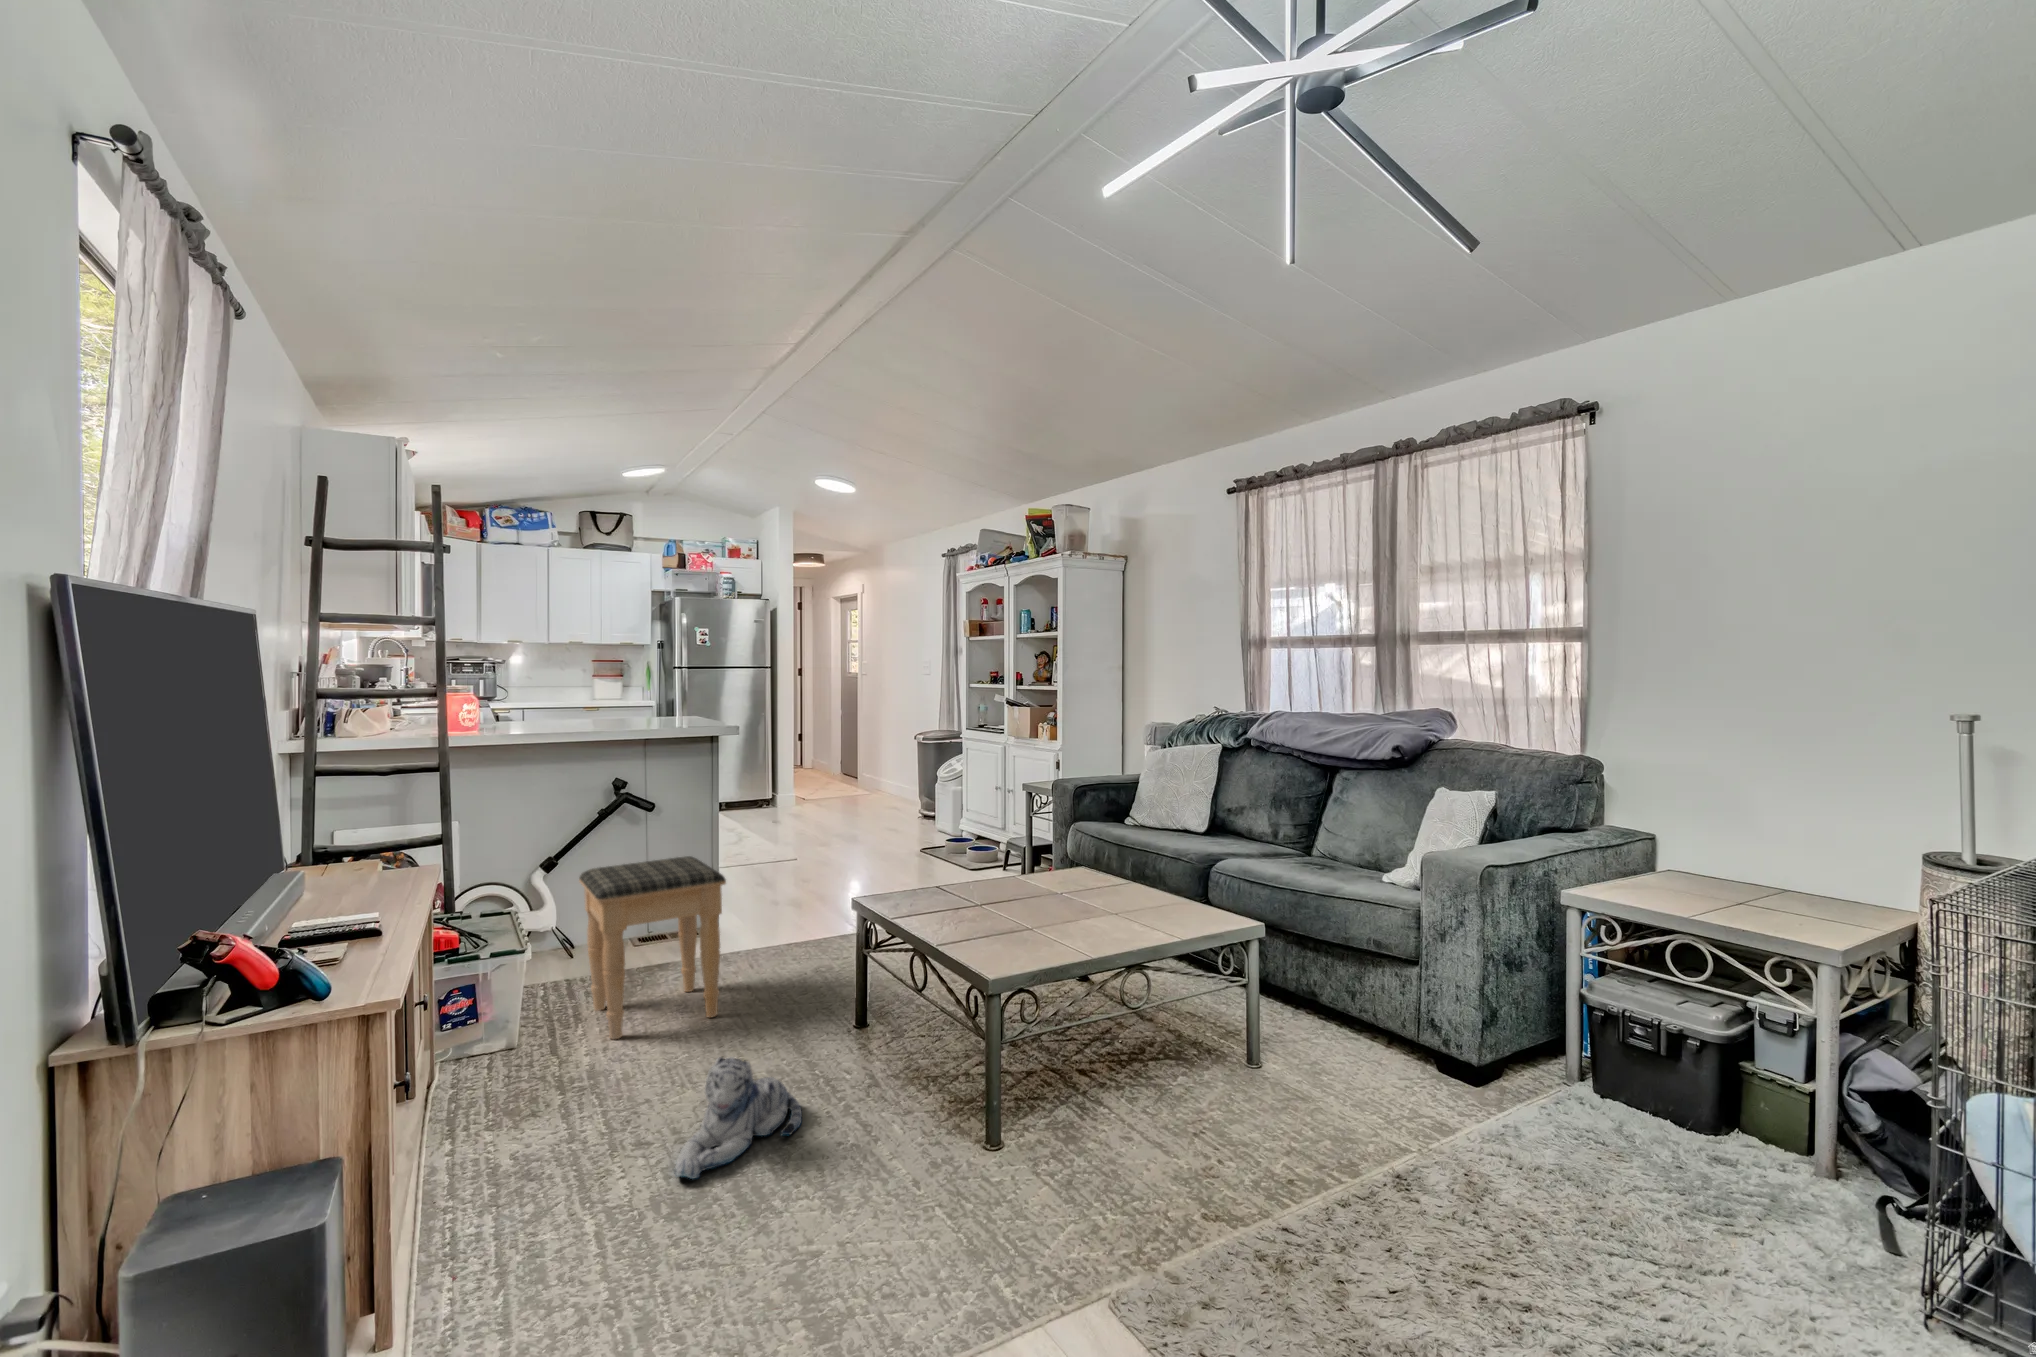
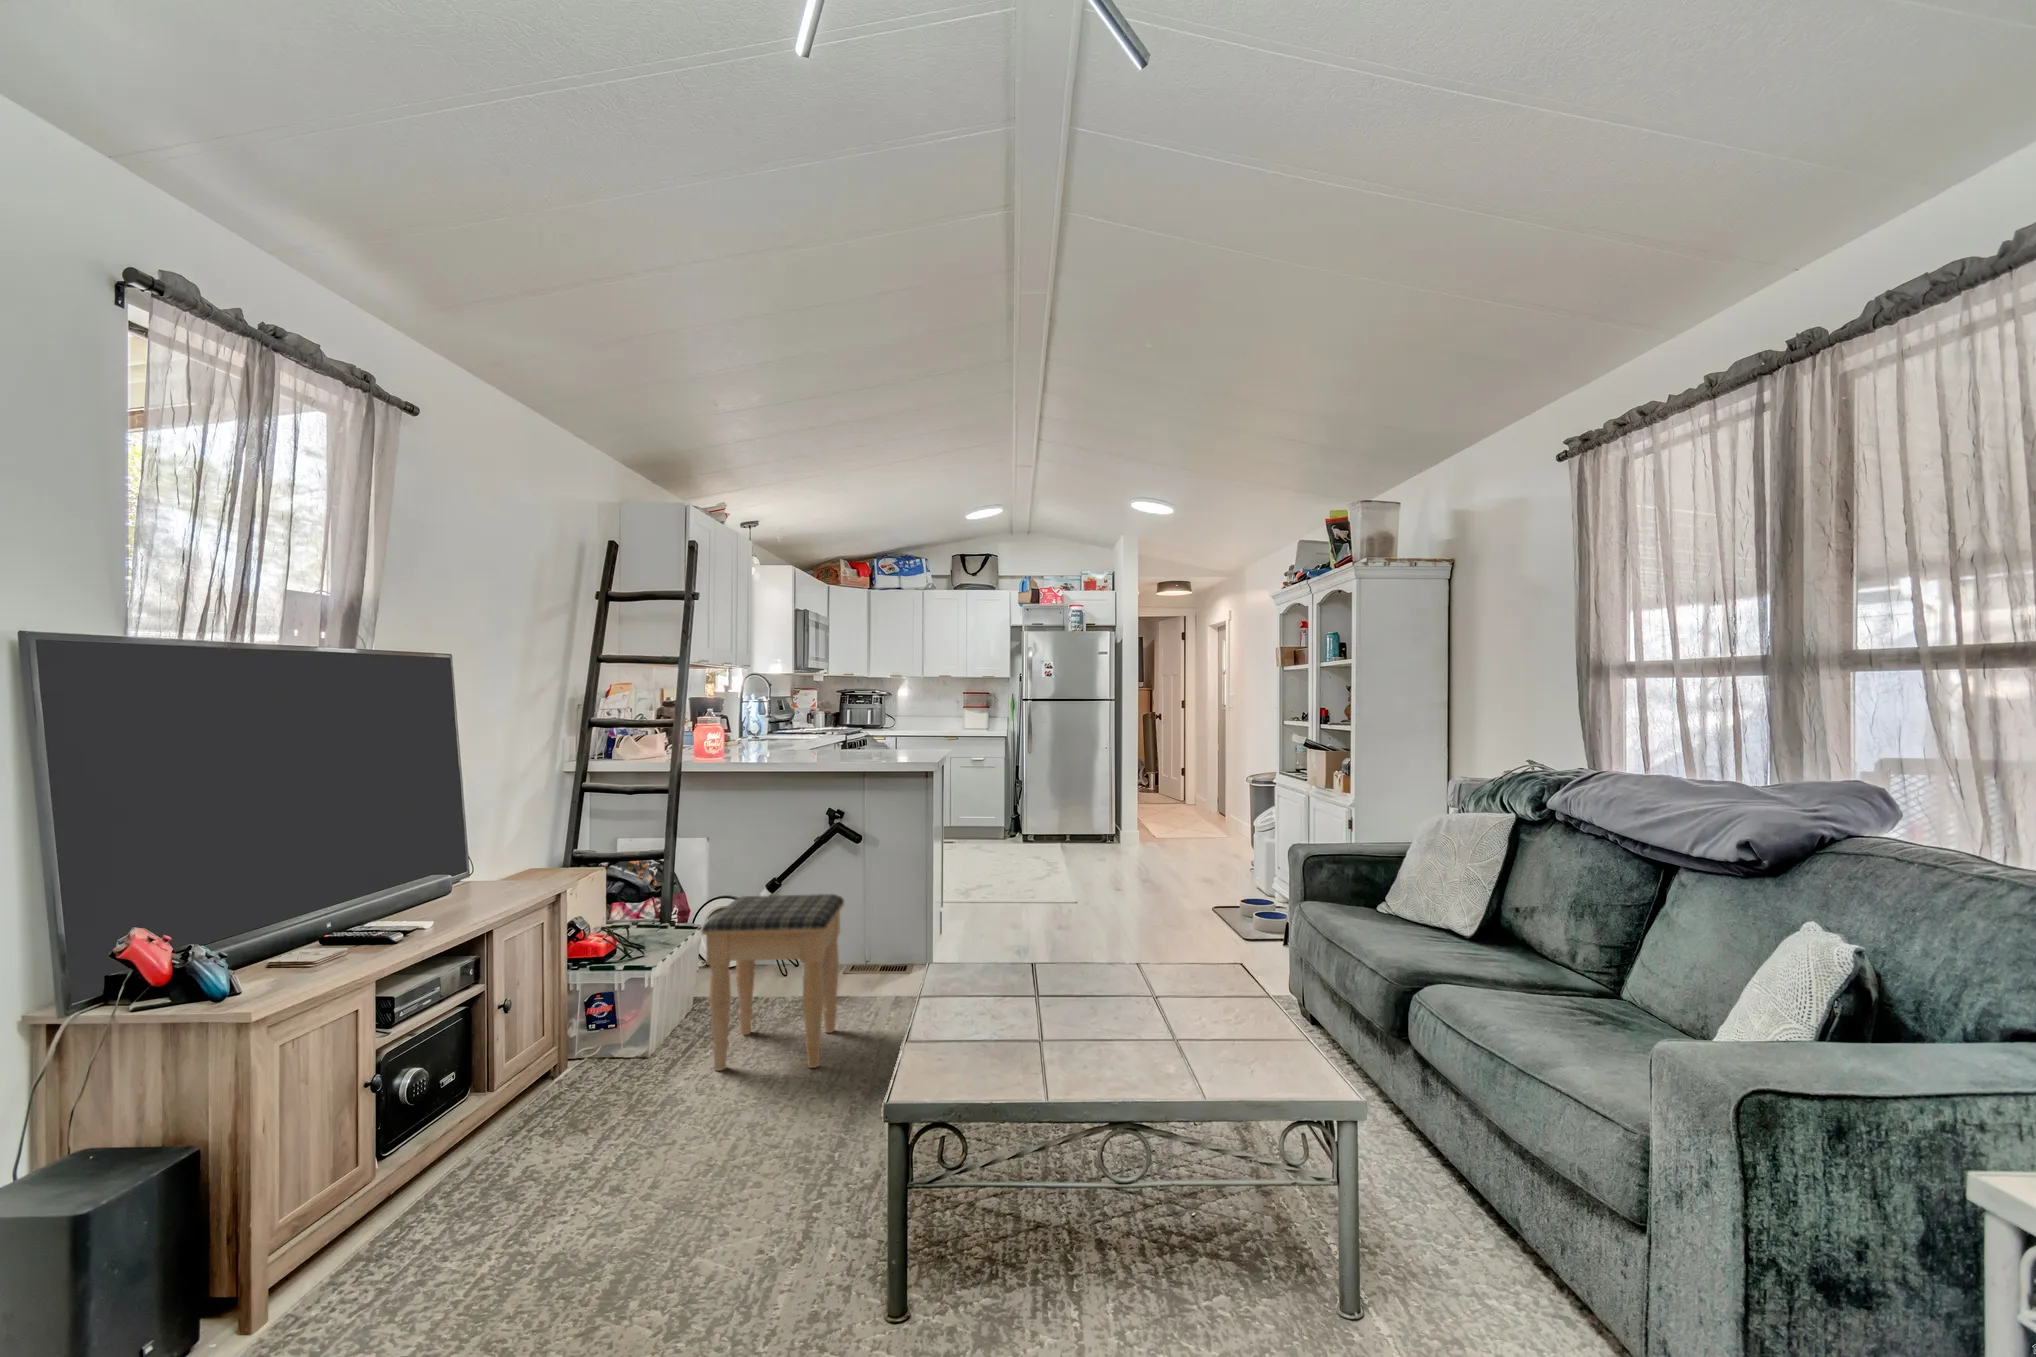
plush toy: present [674,1057,802,1179] -> none [562,1132,757,1265]

